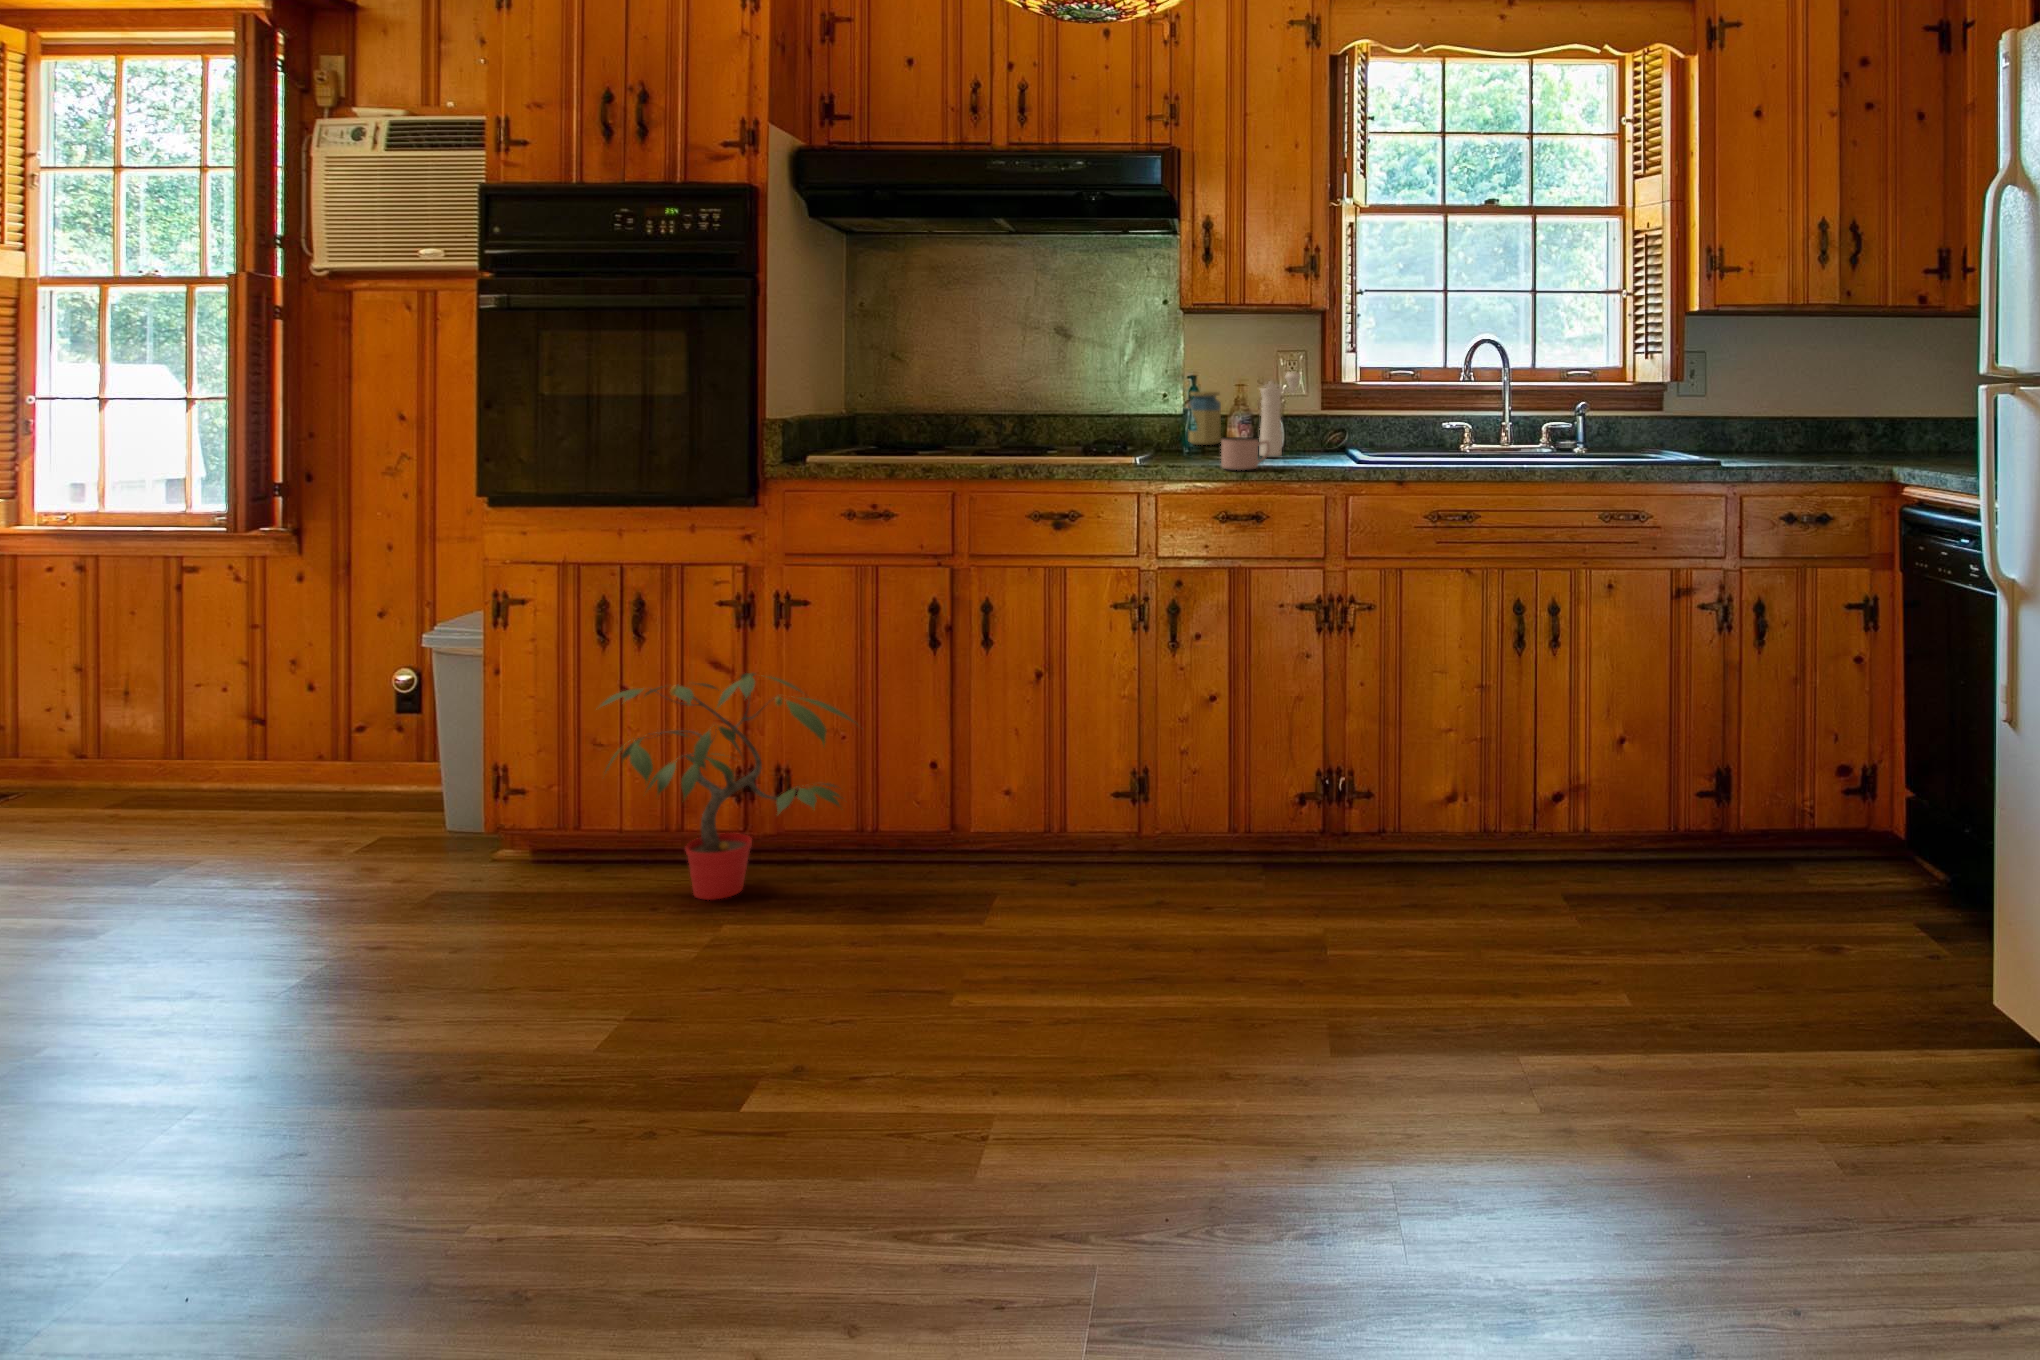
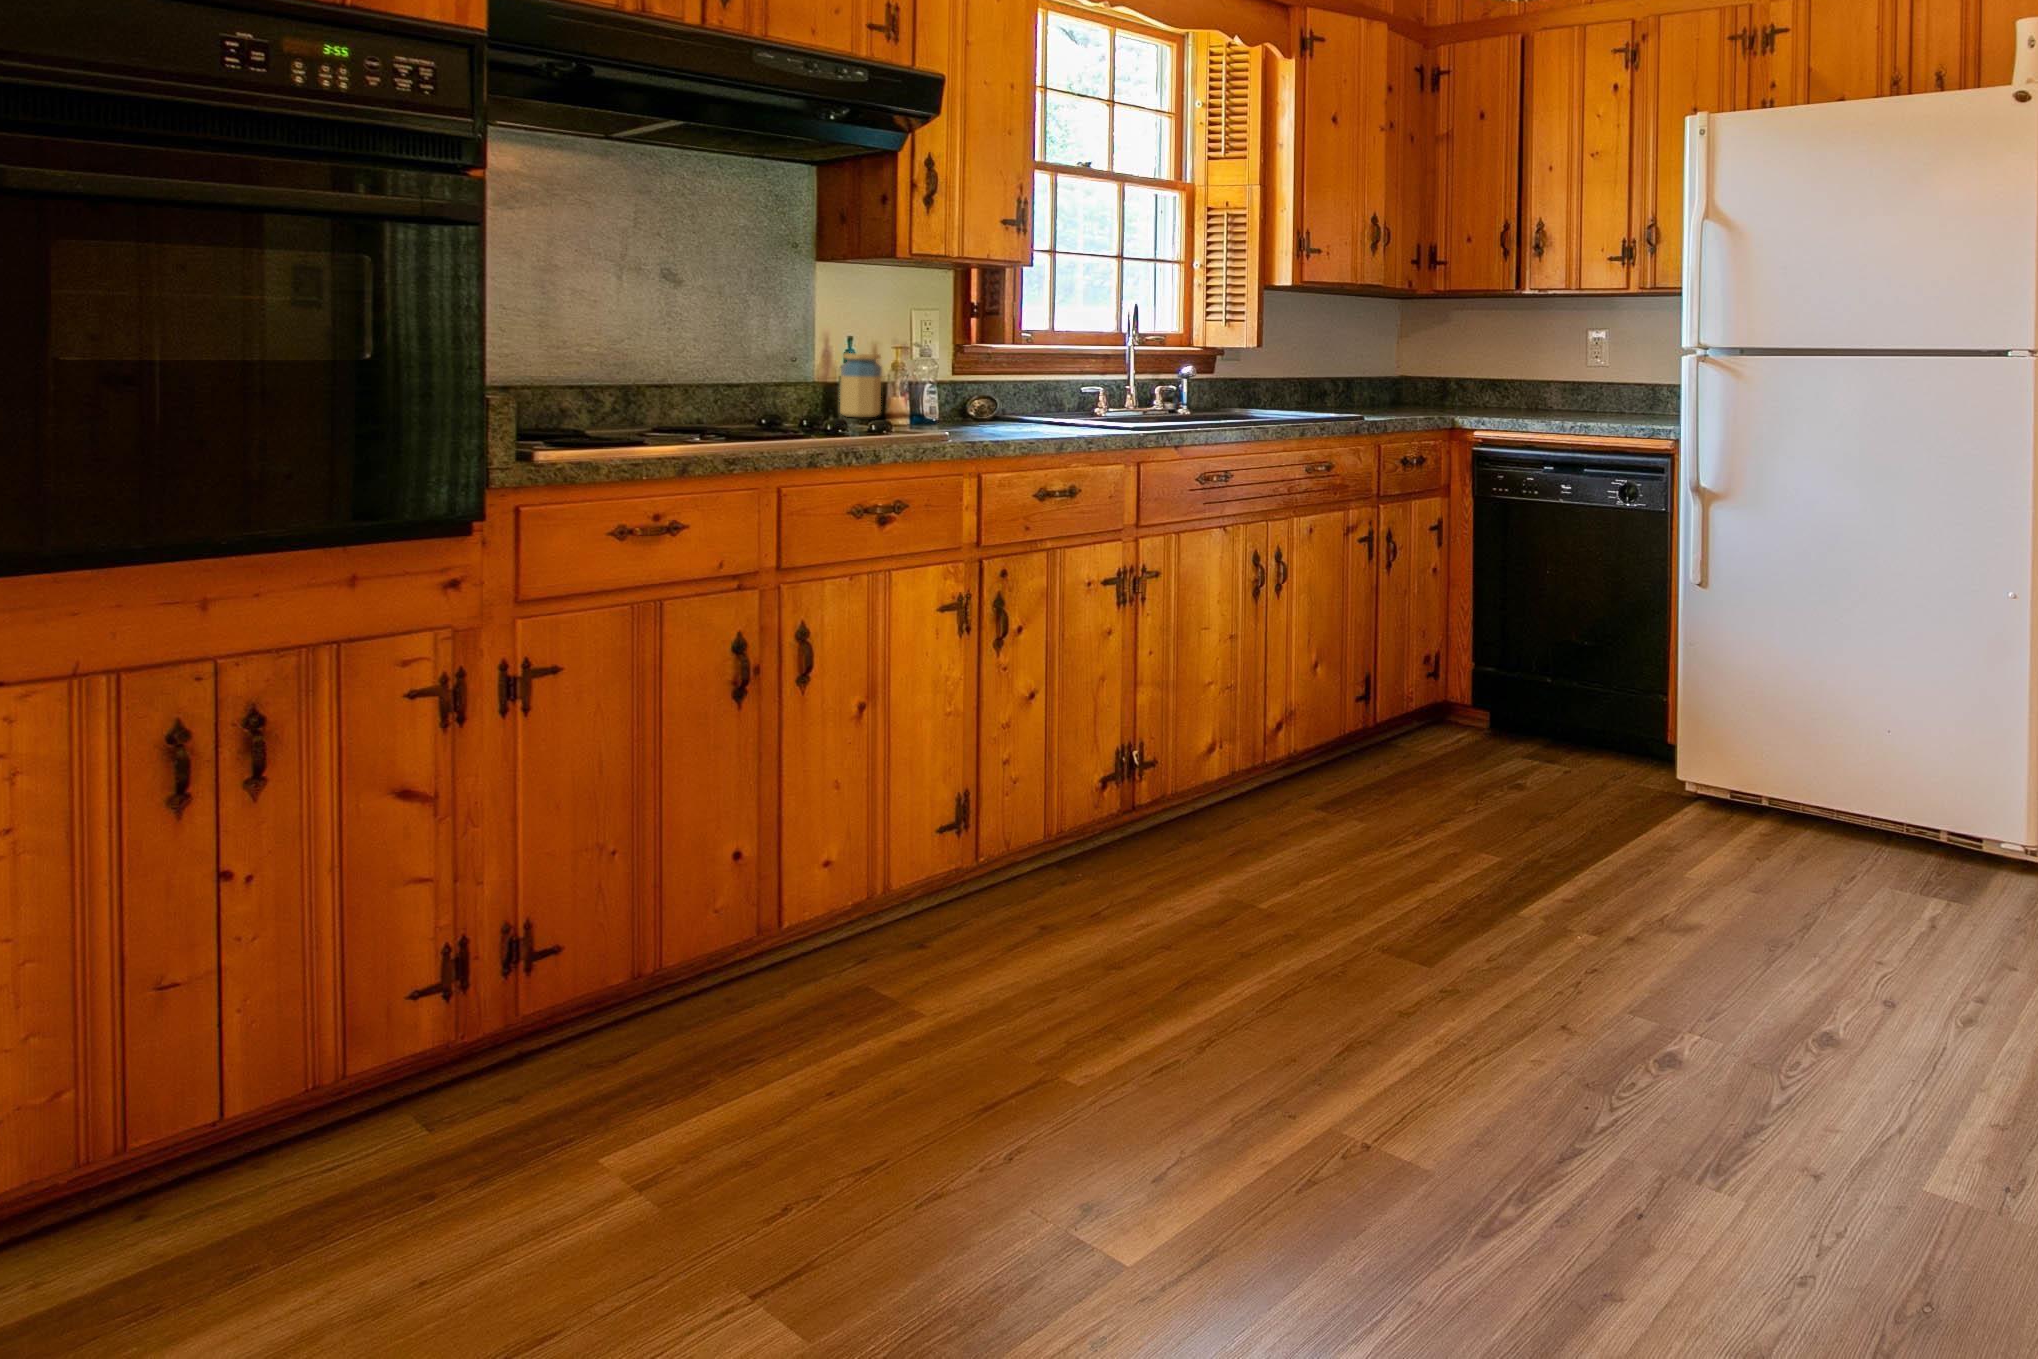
pepper mill: present [1259,372,1301,456] -> none [996,336,1027,430]
mug: present [1221,437,1270,470] -> none [1039,411,1081,447]
potted plant: present [601,673,858,900] -> none [294,782,771,1137]

